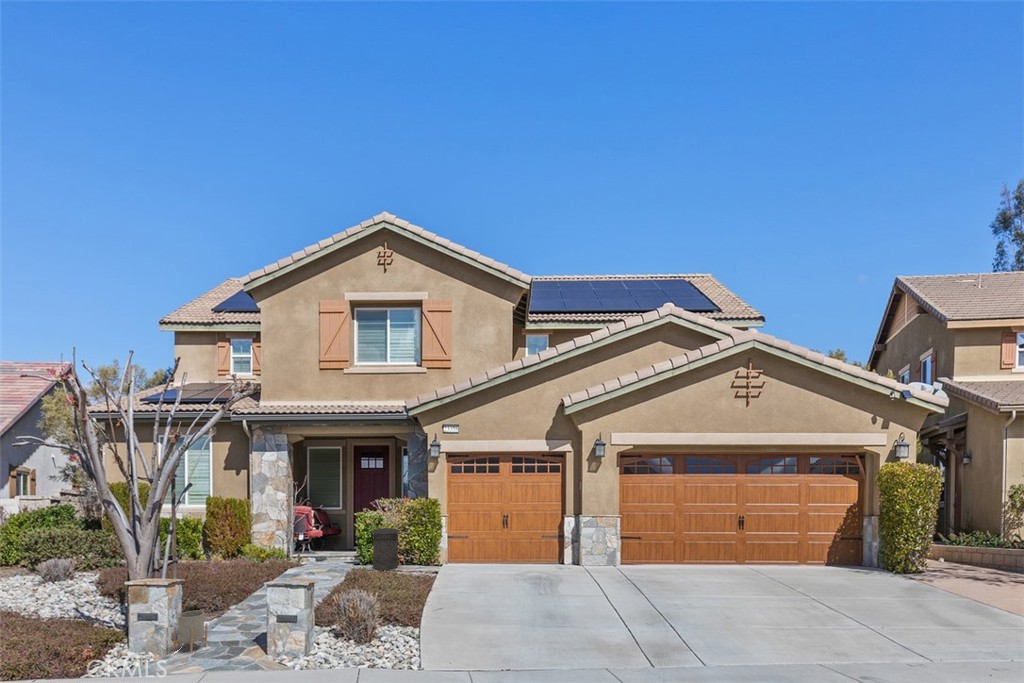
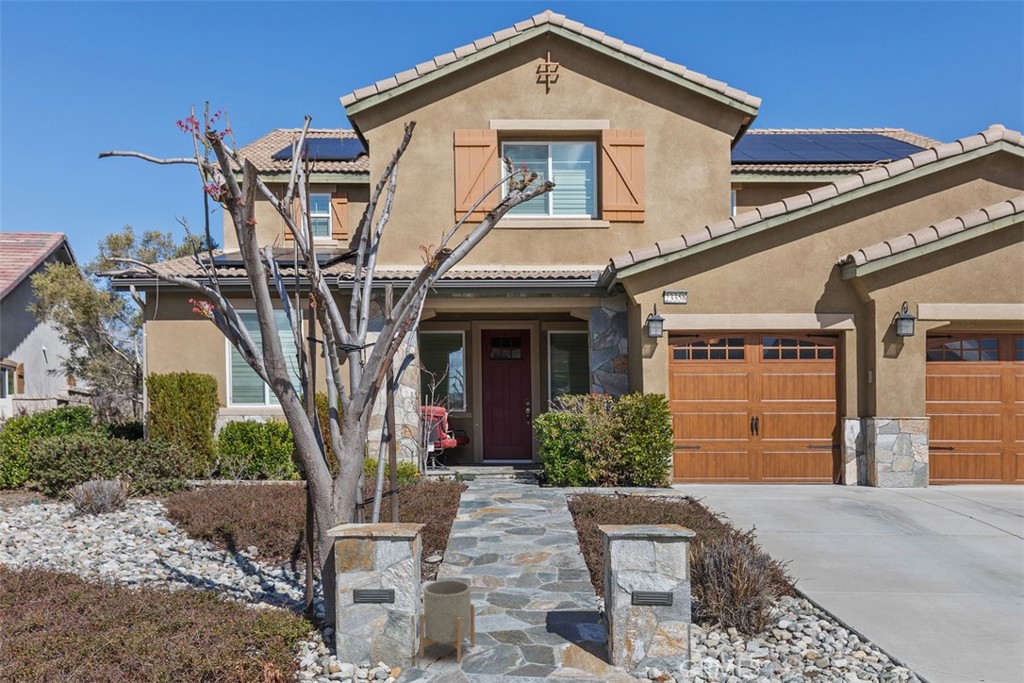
trash can: present [372,528,400,570] -> none [578,440,620,501]

